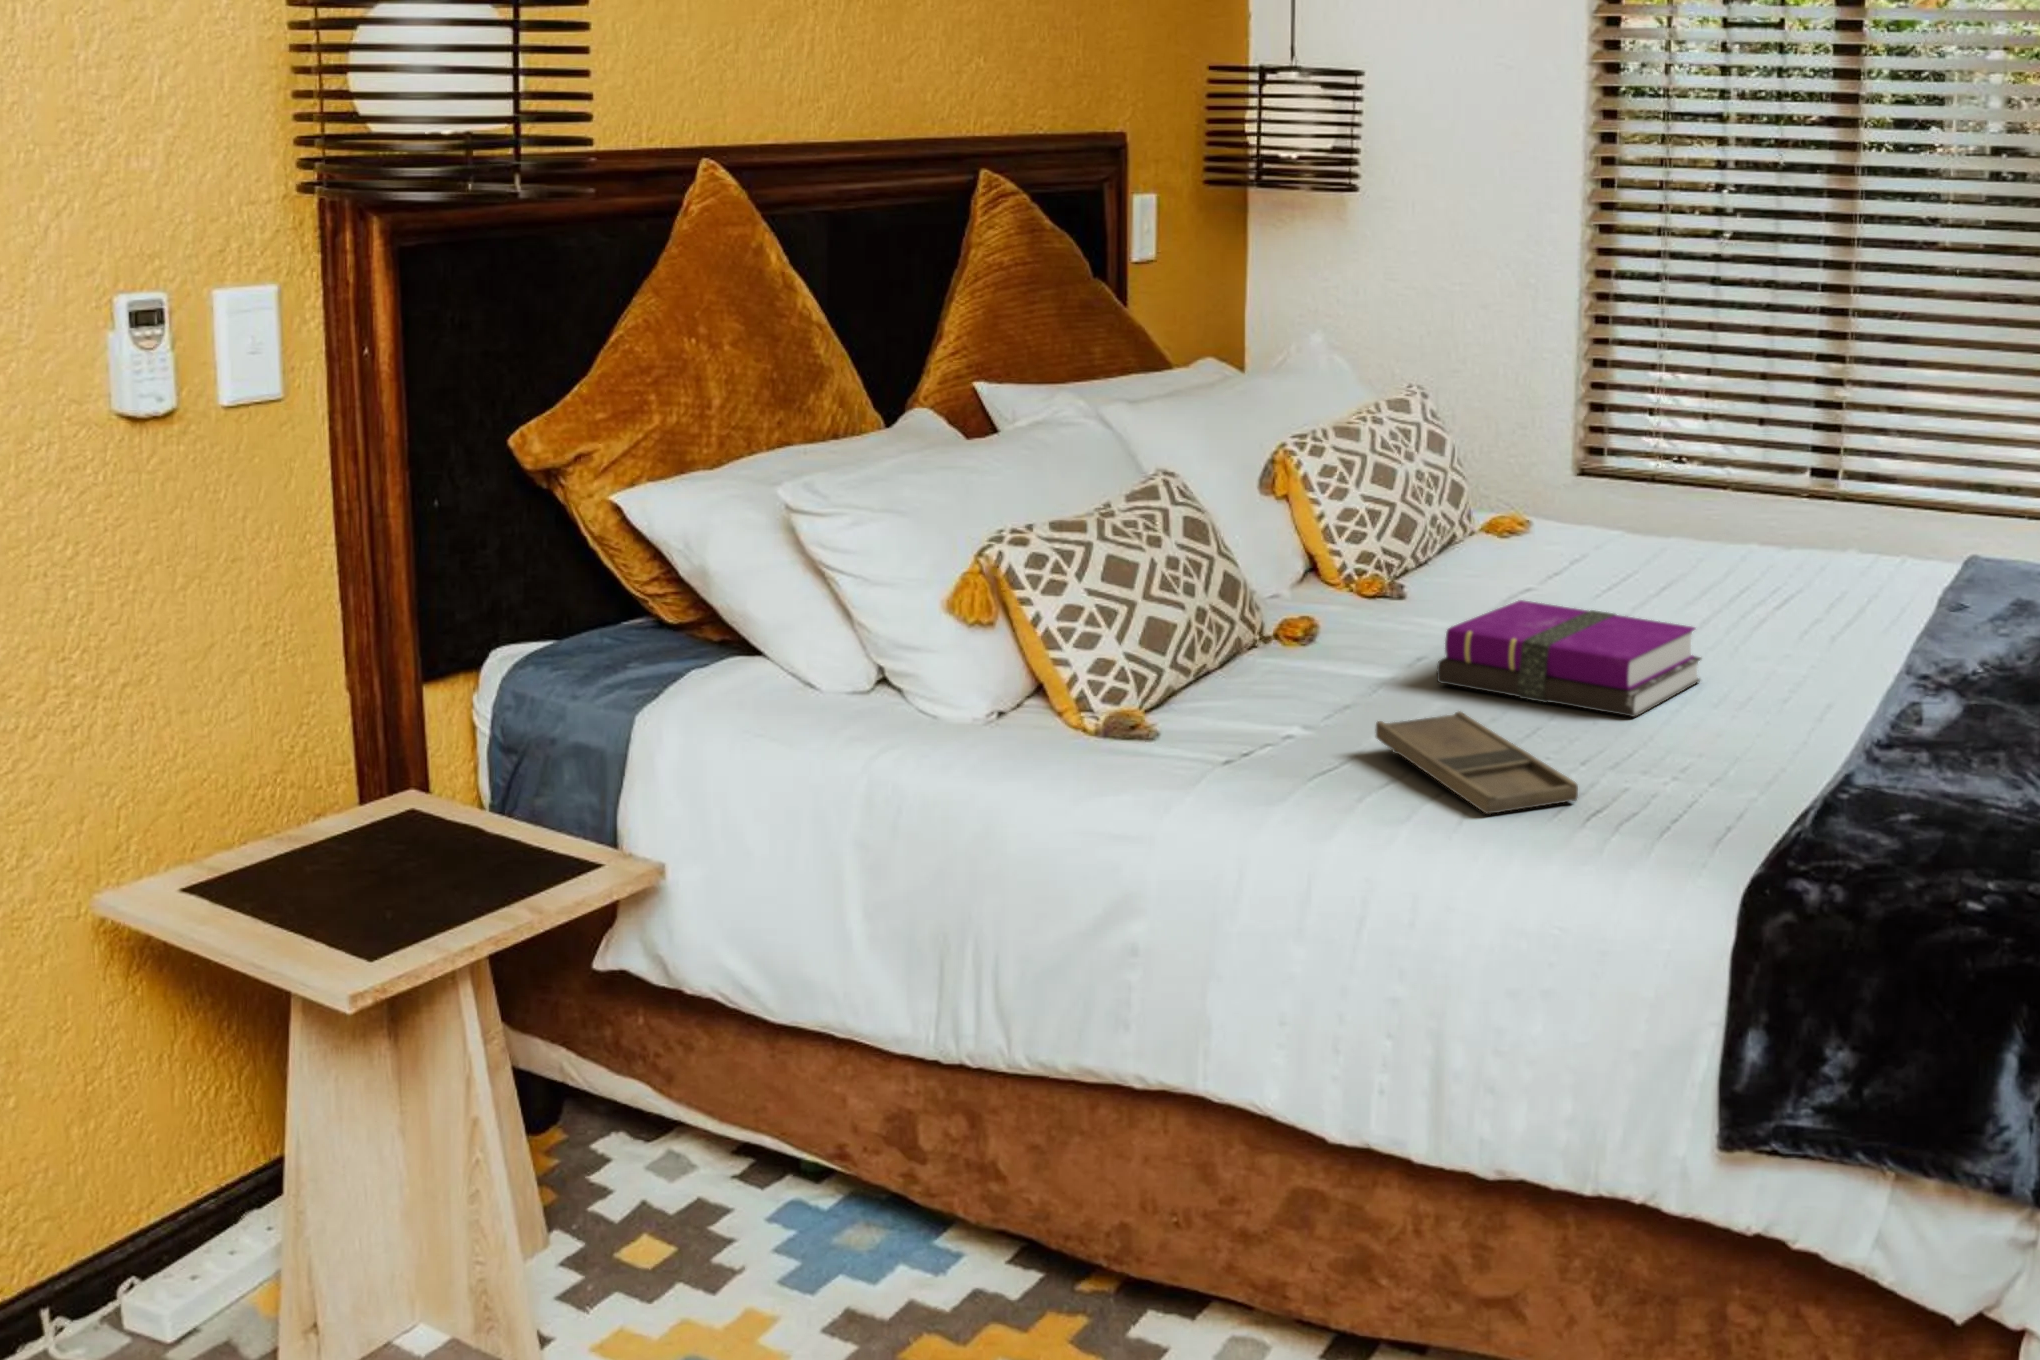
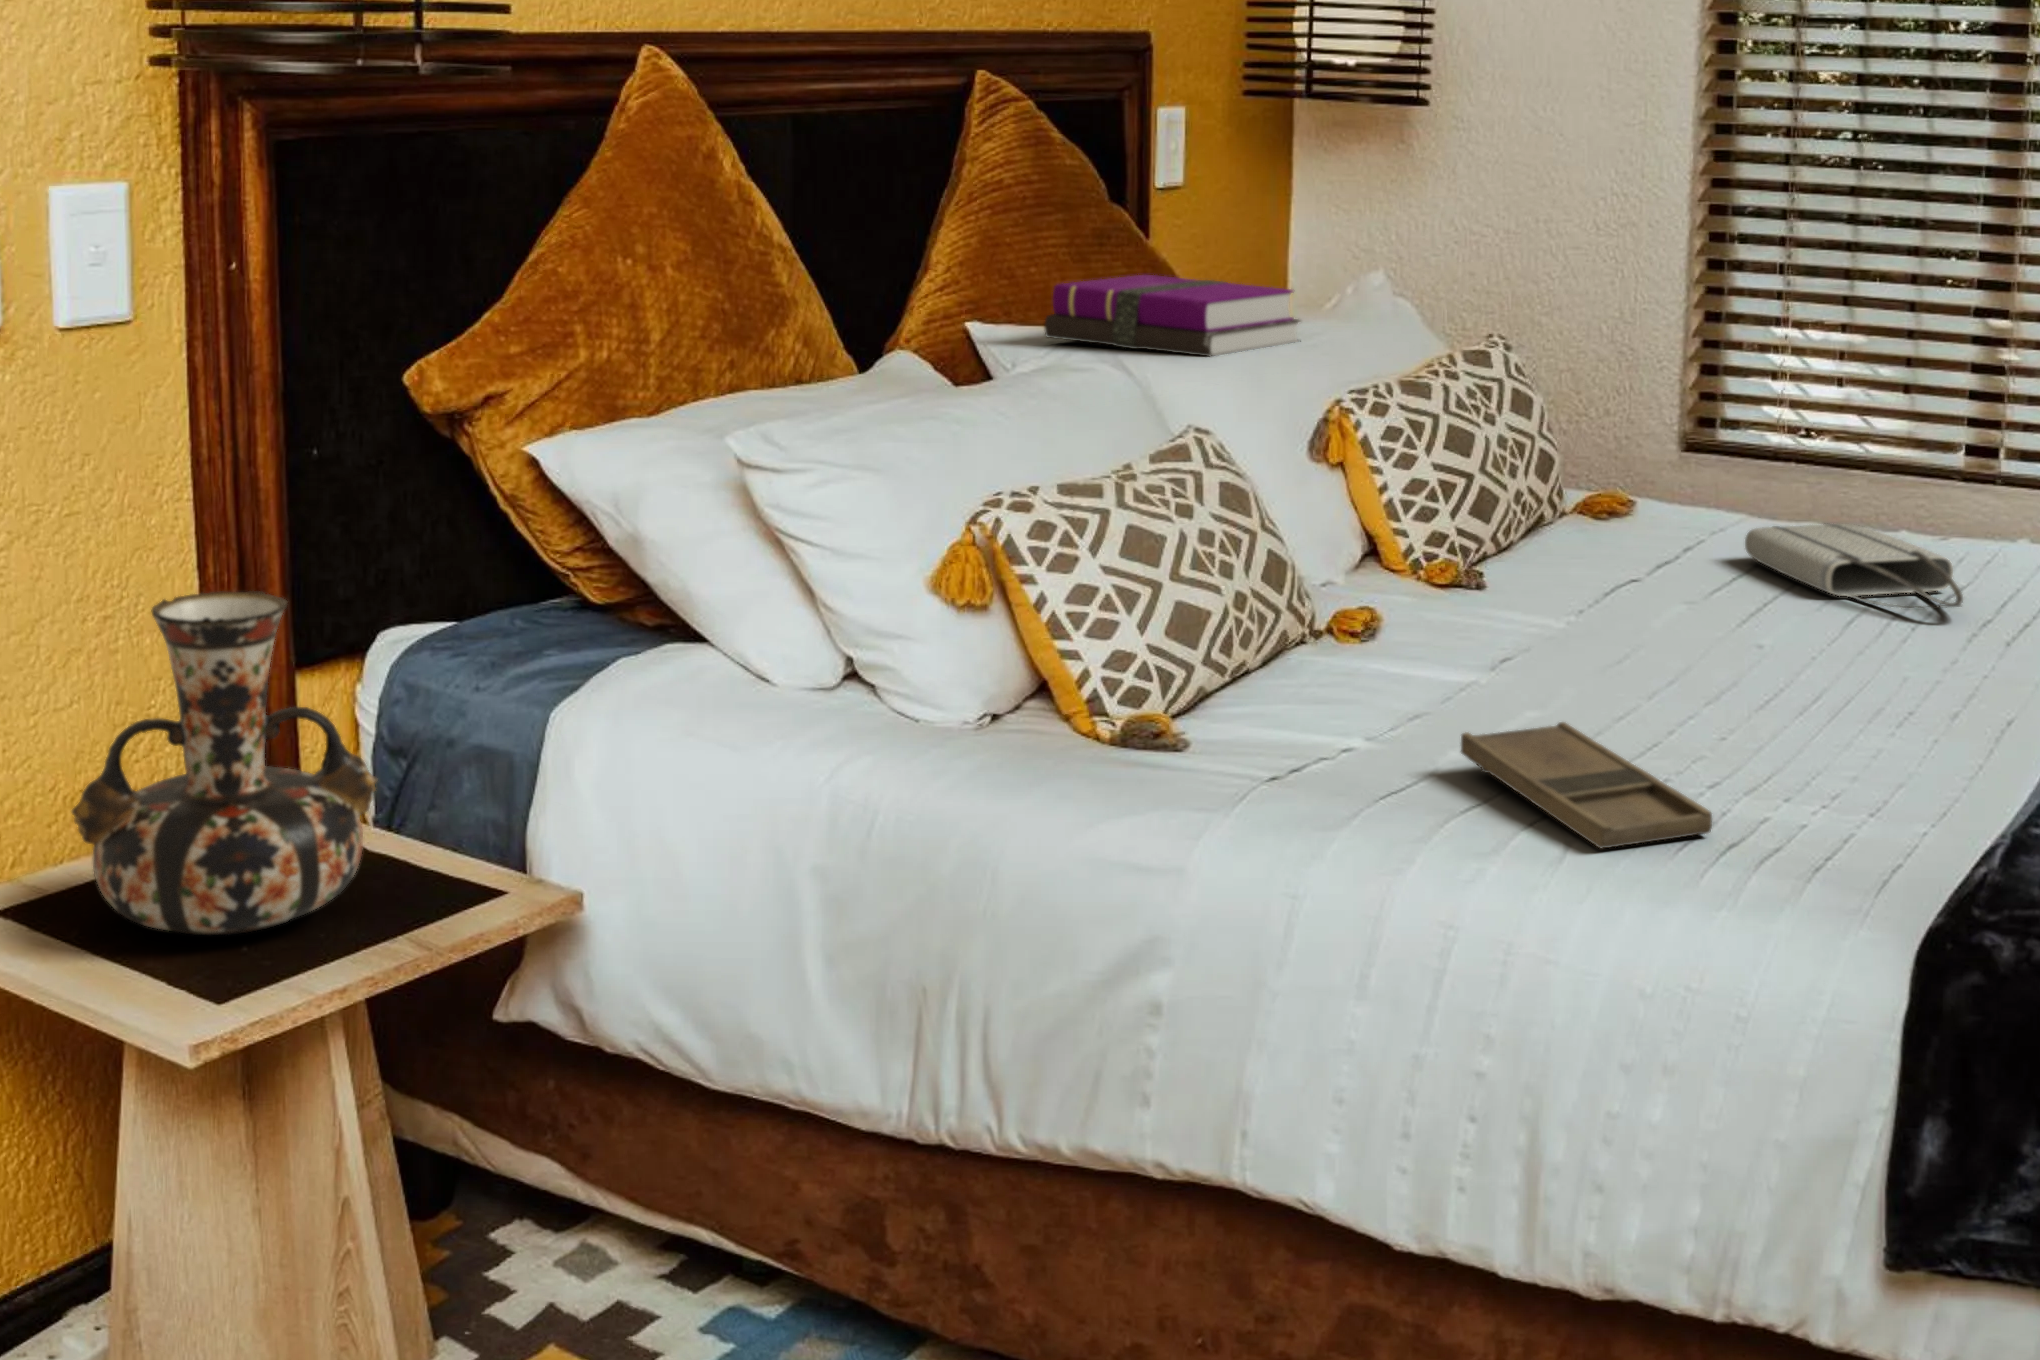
tote bag: none [1622,541,1802,612] -> present [1745,524,1963,608]
notebook: present [1437,600,1701,717] -> present [1045,275,1300,356]
decorative vase: none [272,620,509,894] -> present [72,591,377,935]

